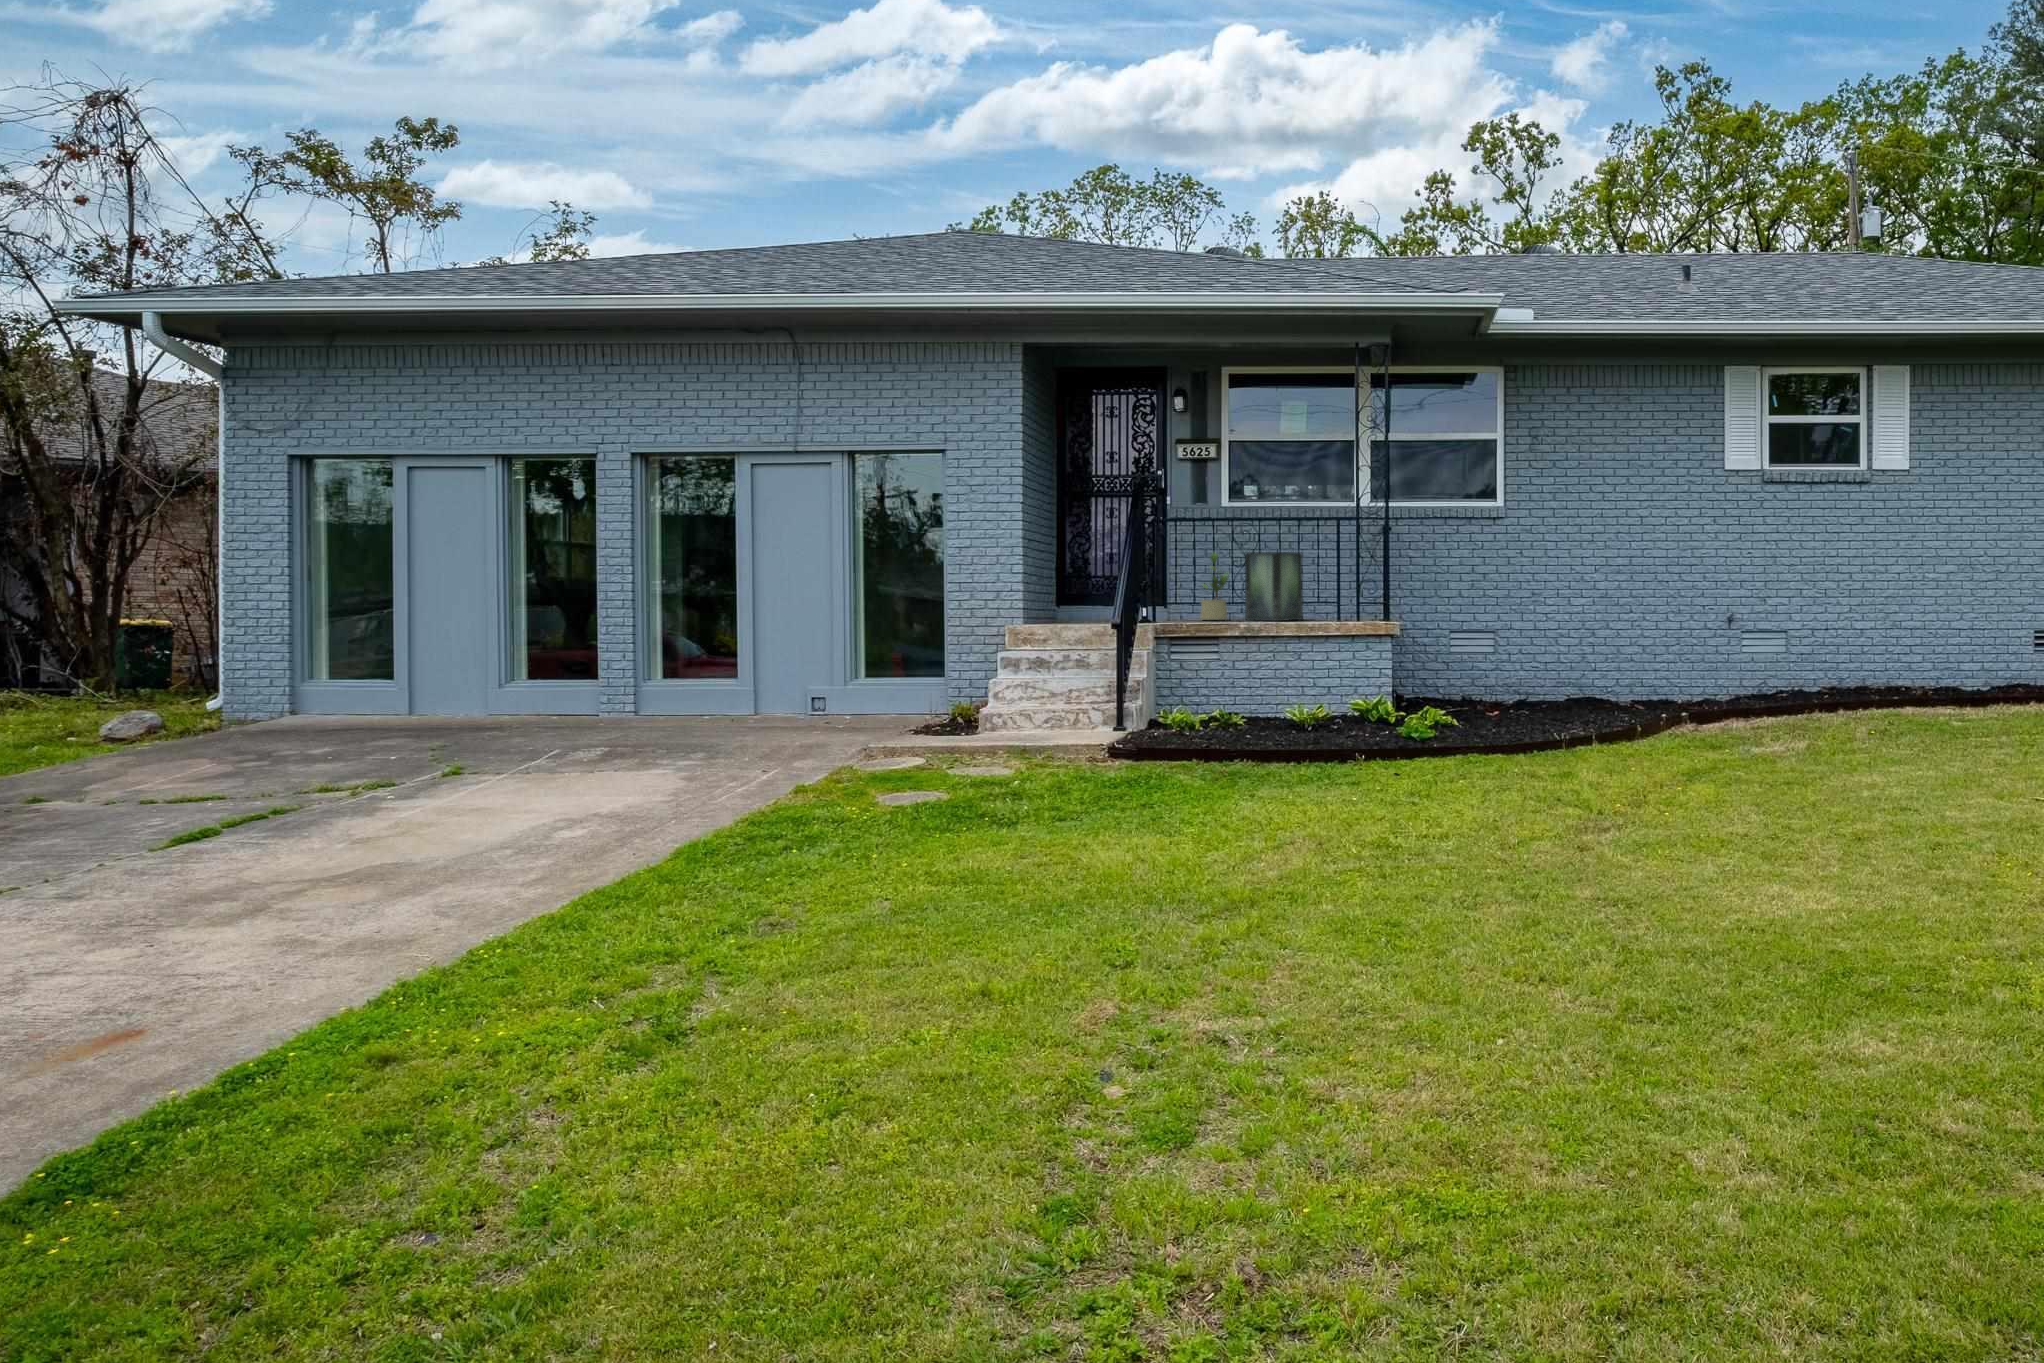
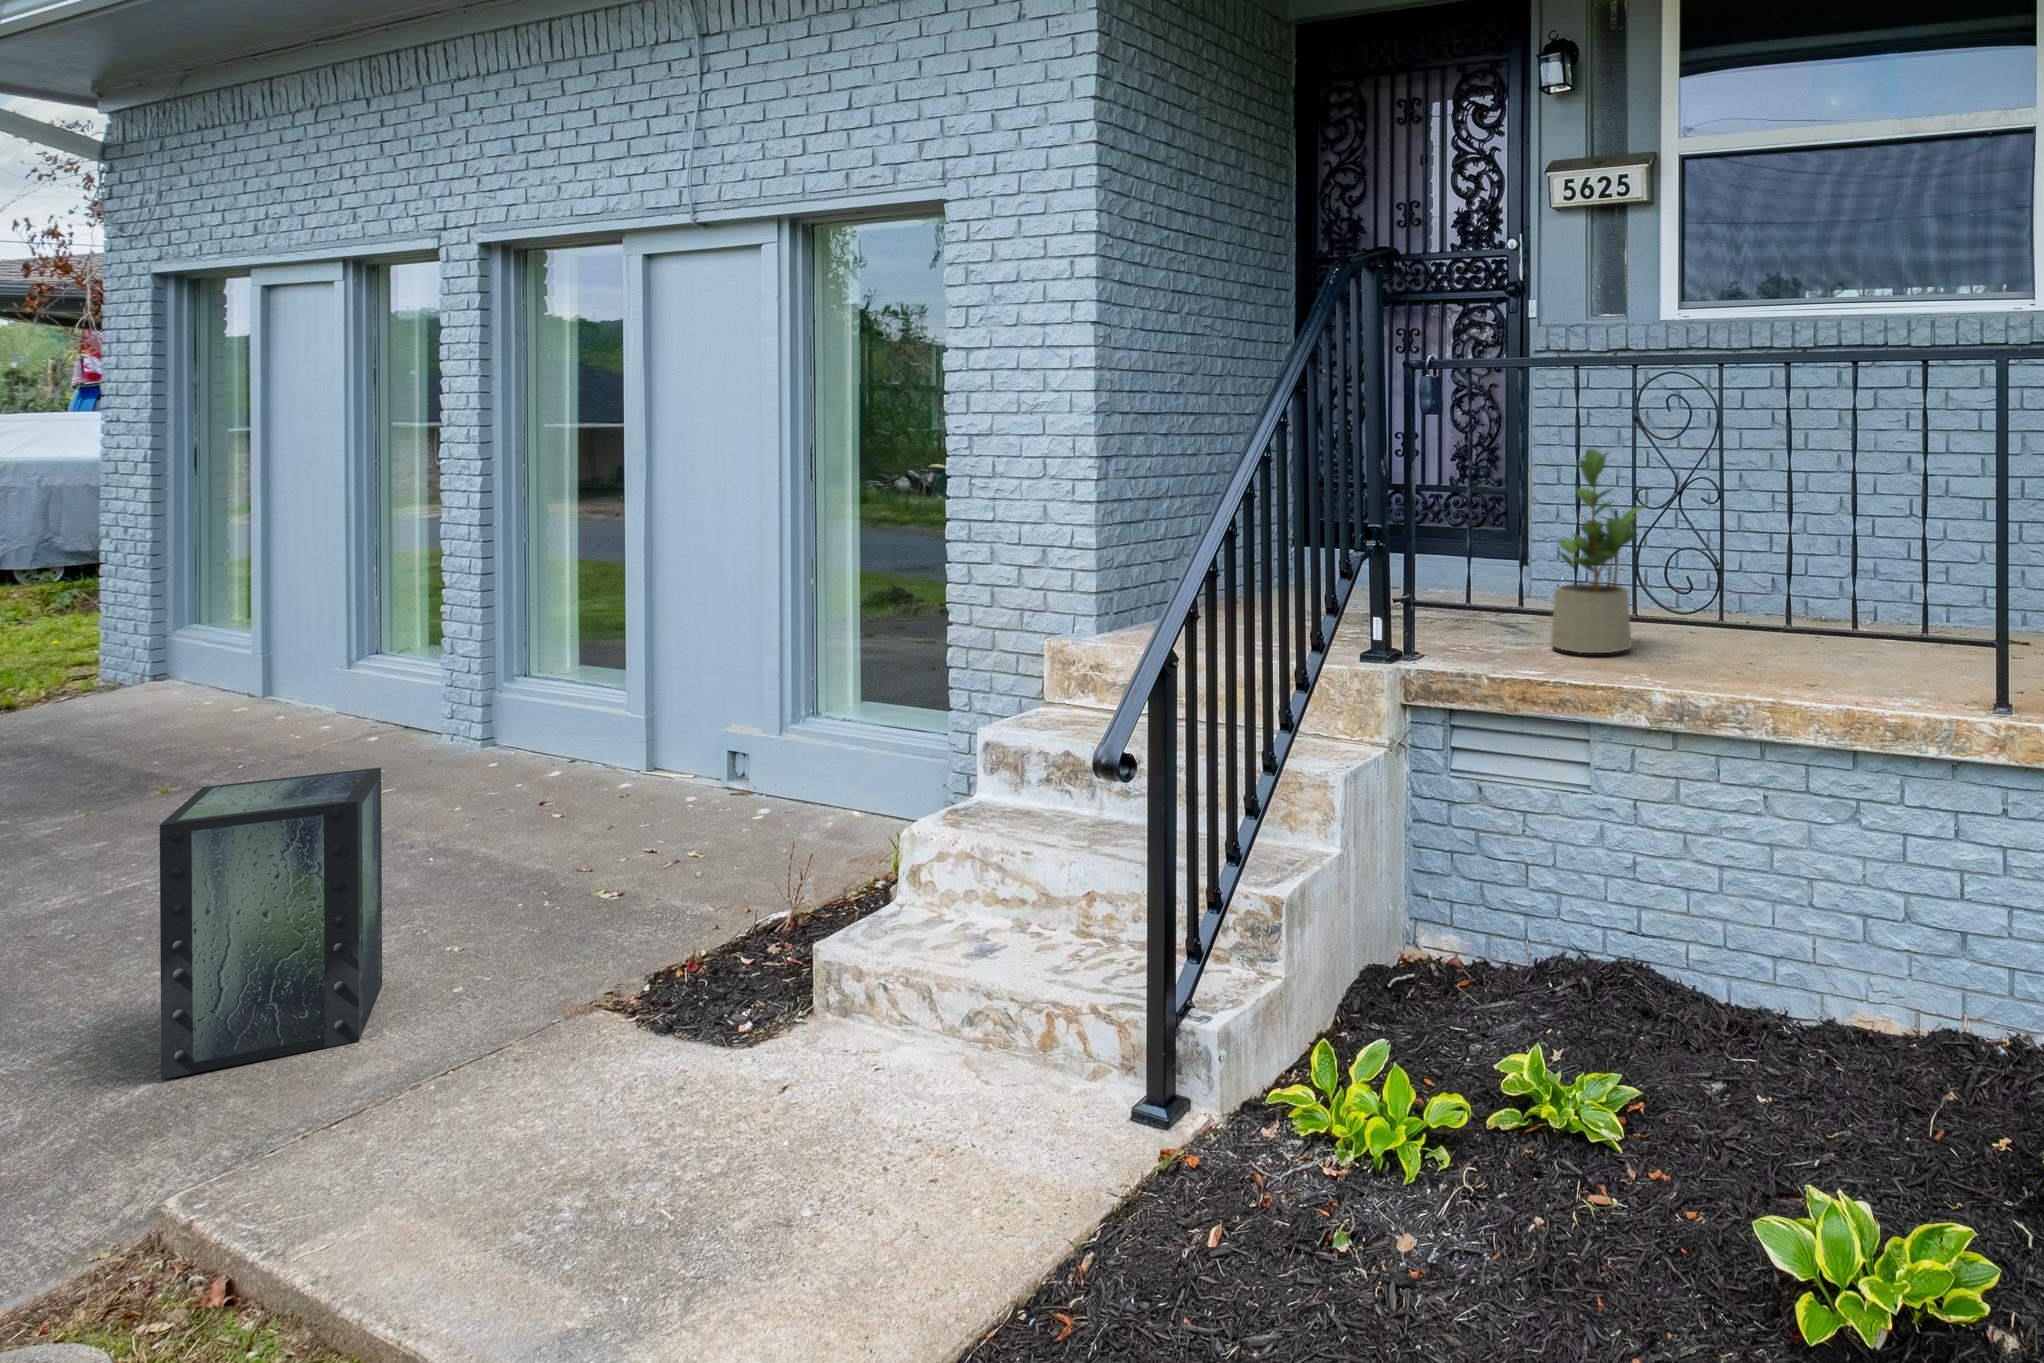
storage box: present [1245,552,1303,621] -> present [160,767,382,1079]

